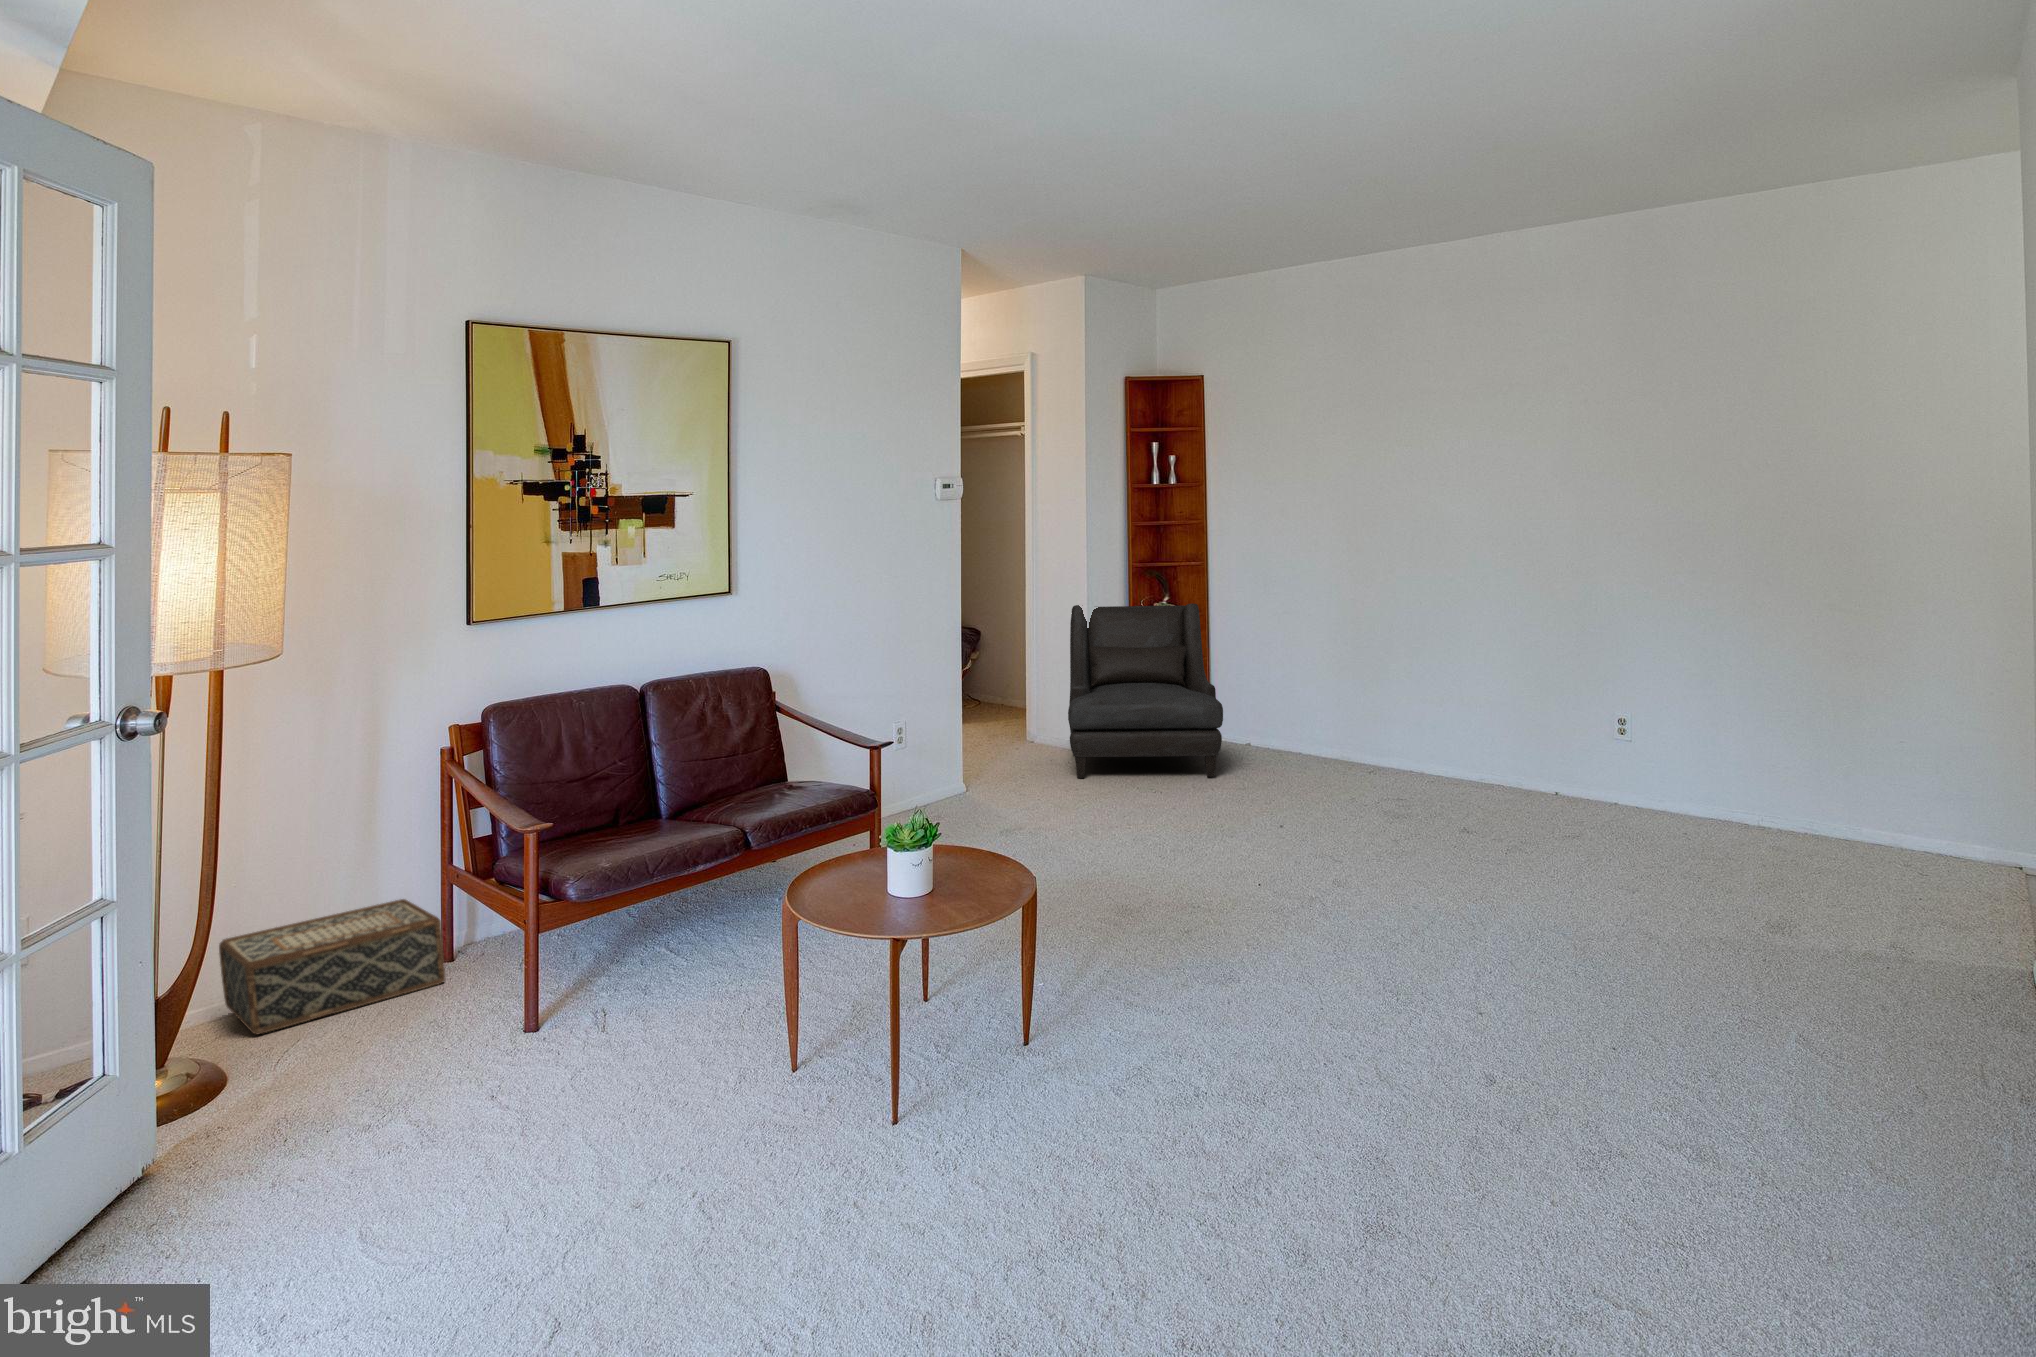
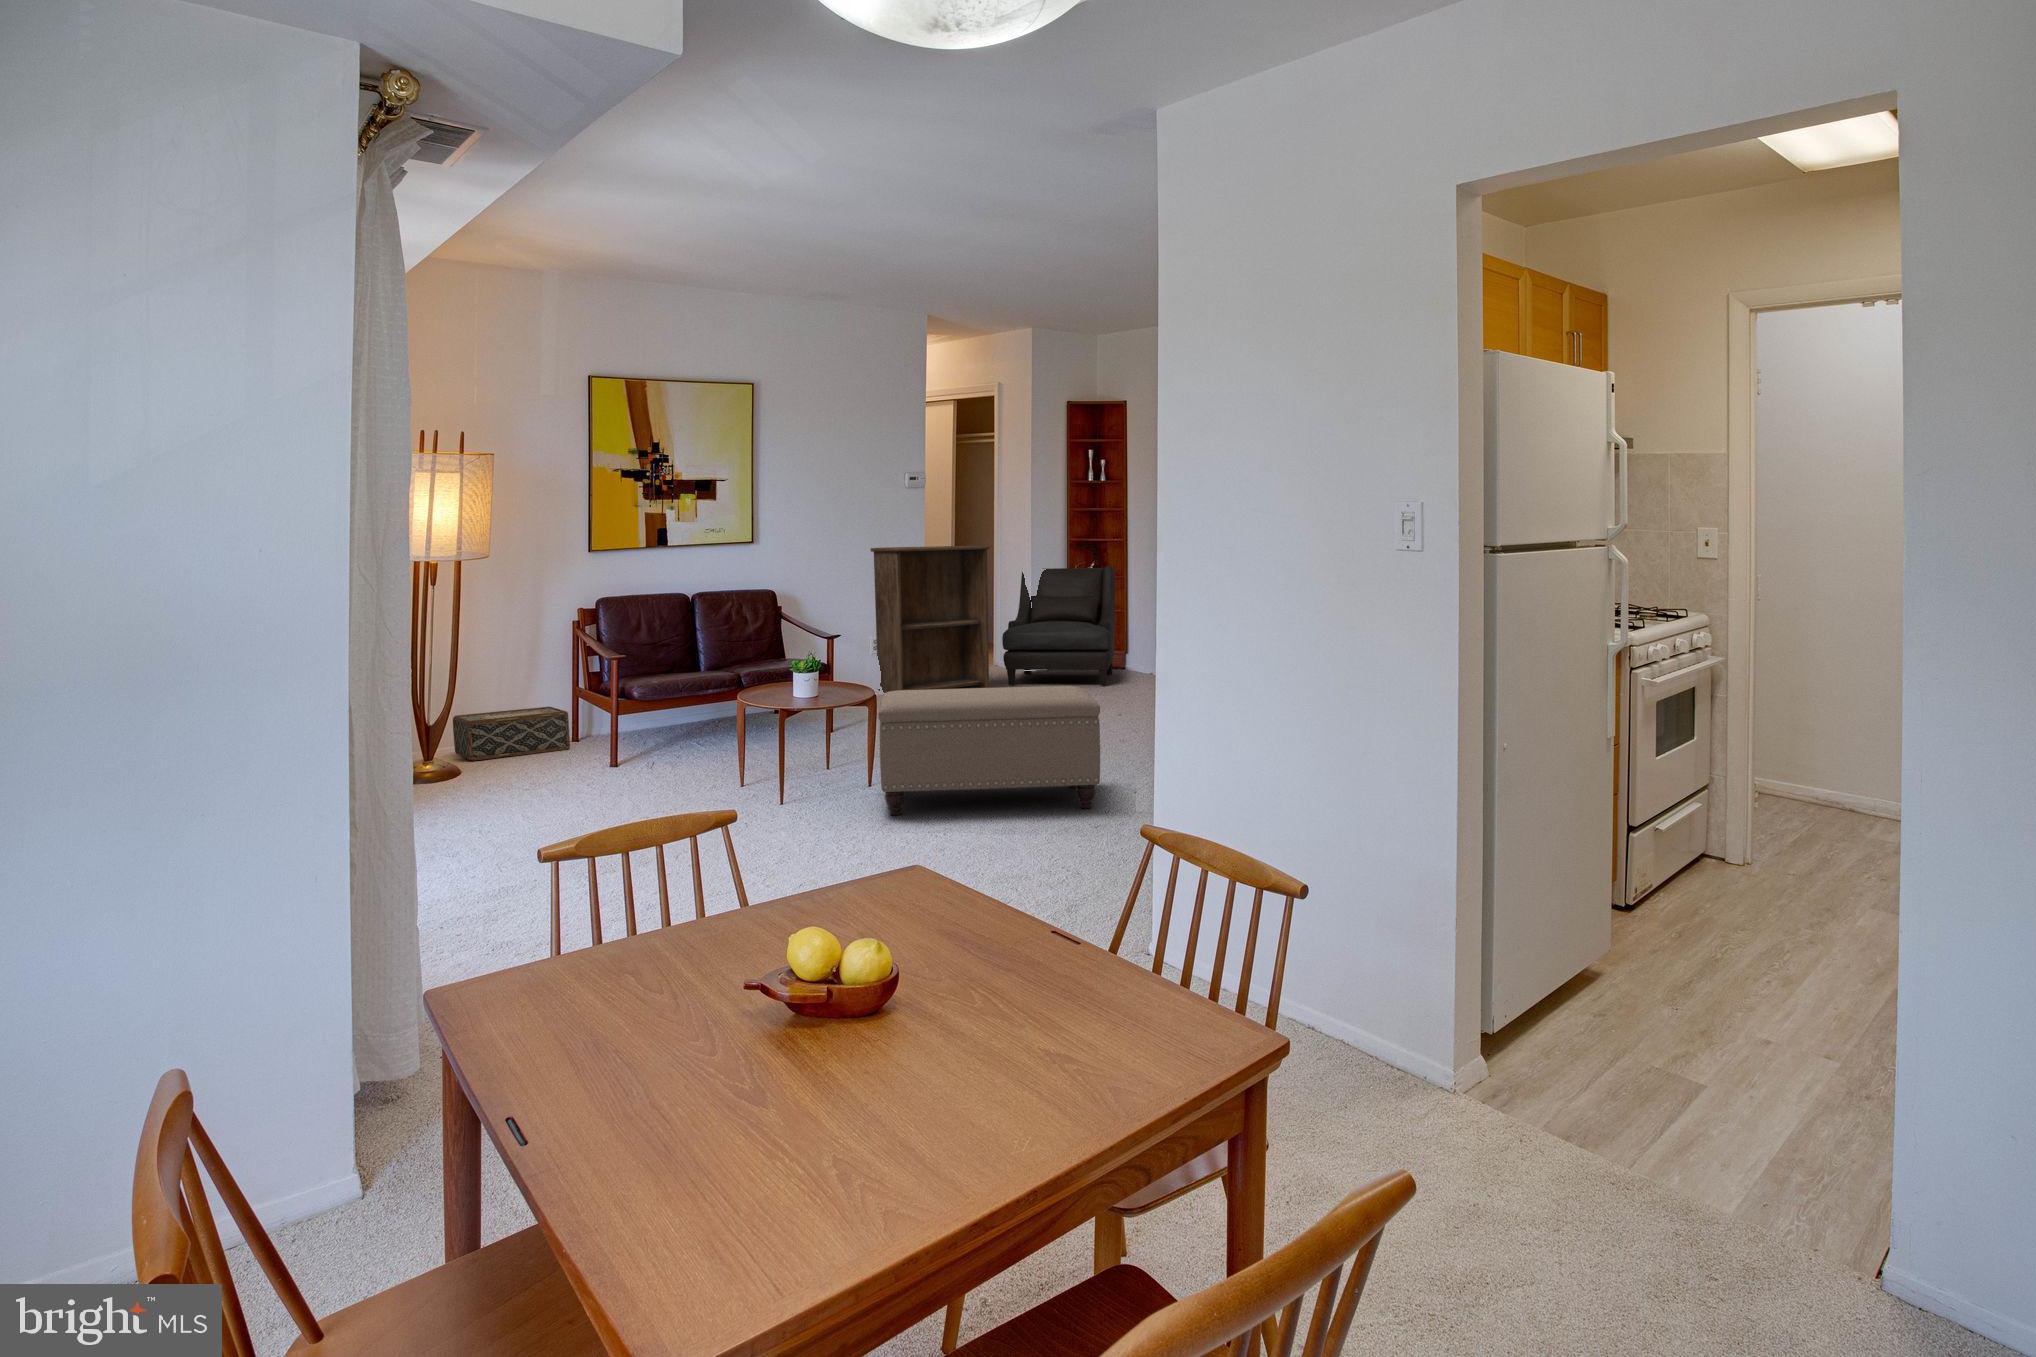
bookshelf: none [908,586,1071,840] -> present [871,546,990,693]
ottoman: none [1110,911,1618,1249] -> present [878,686,1100,815]

